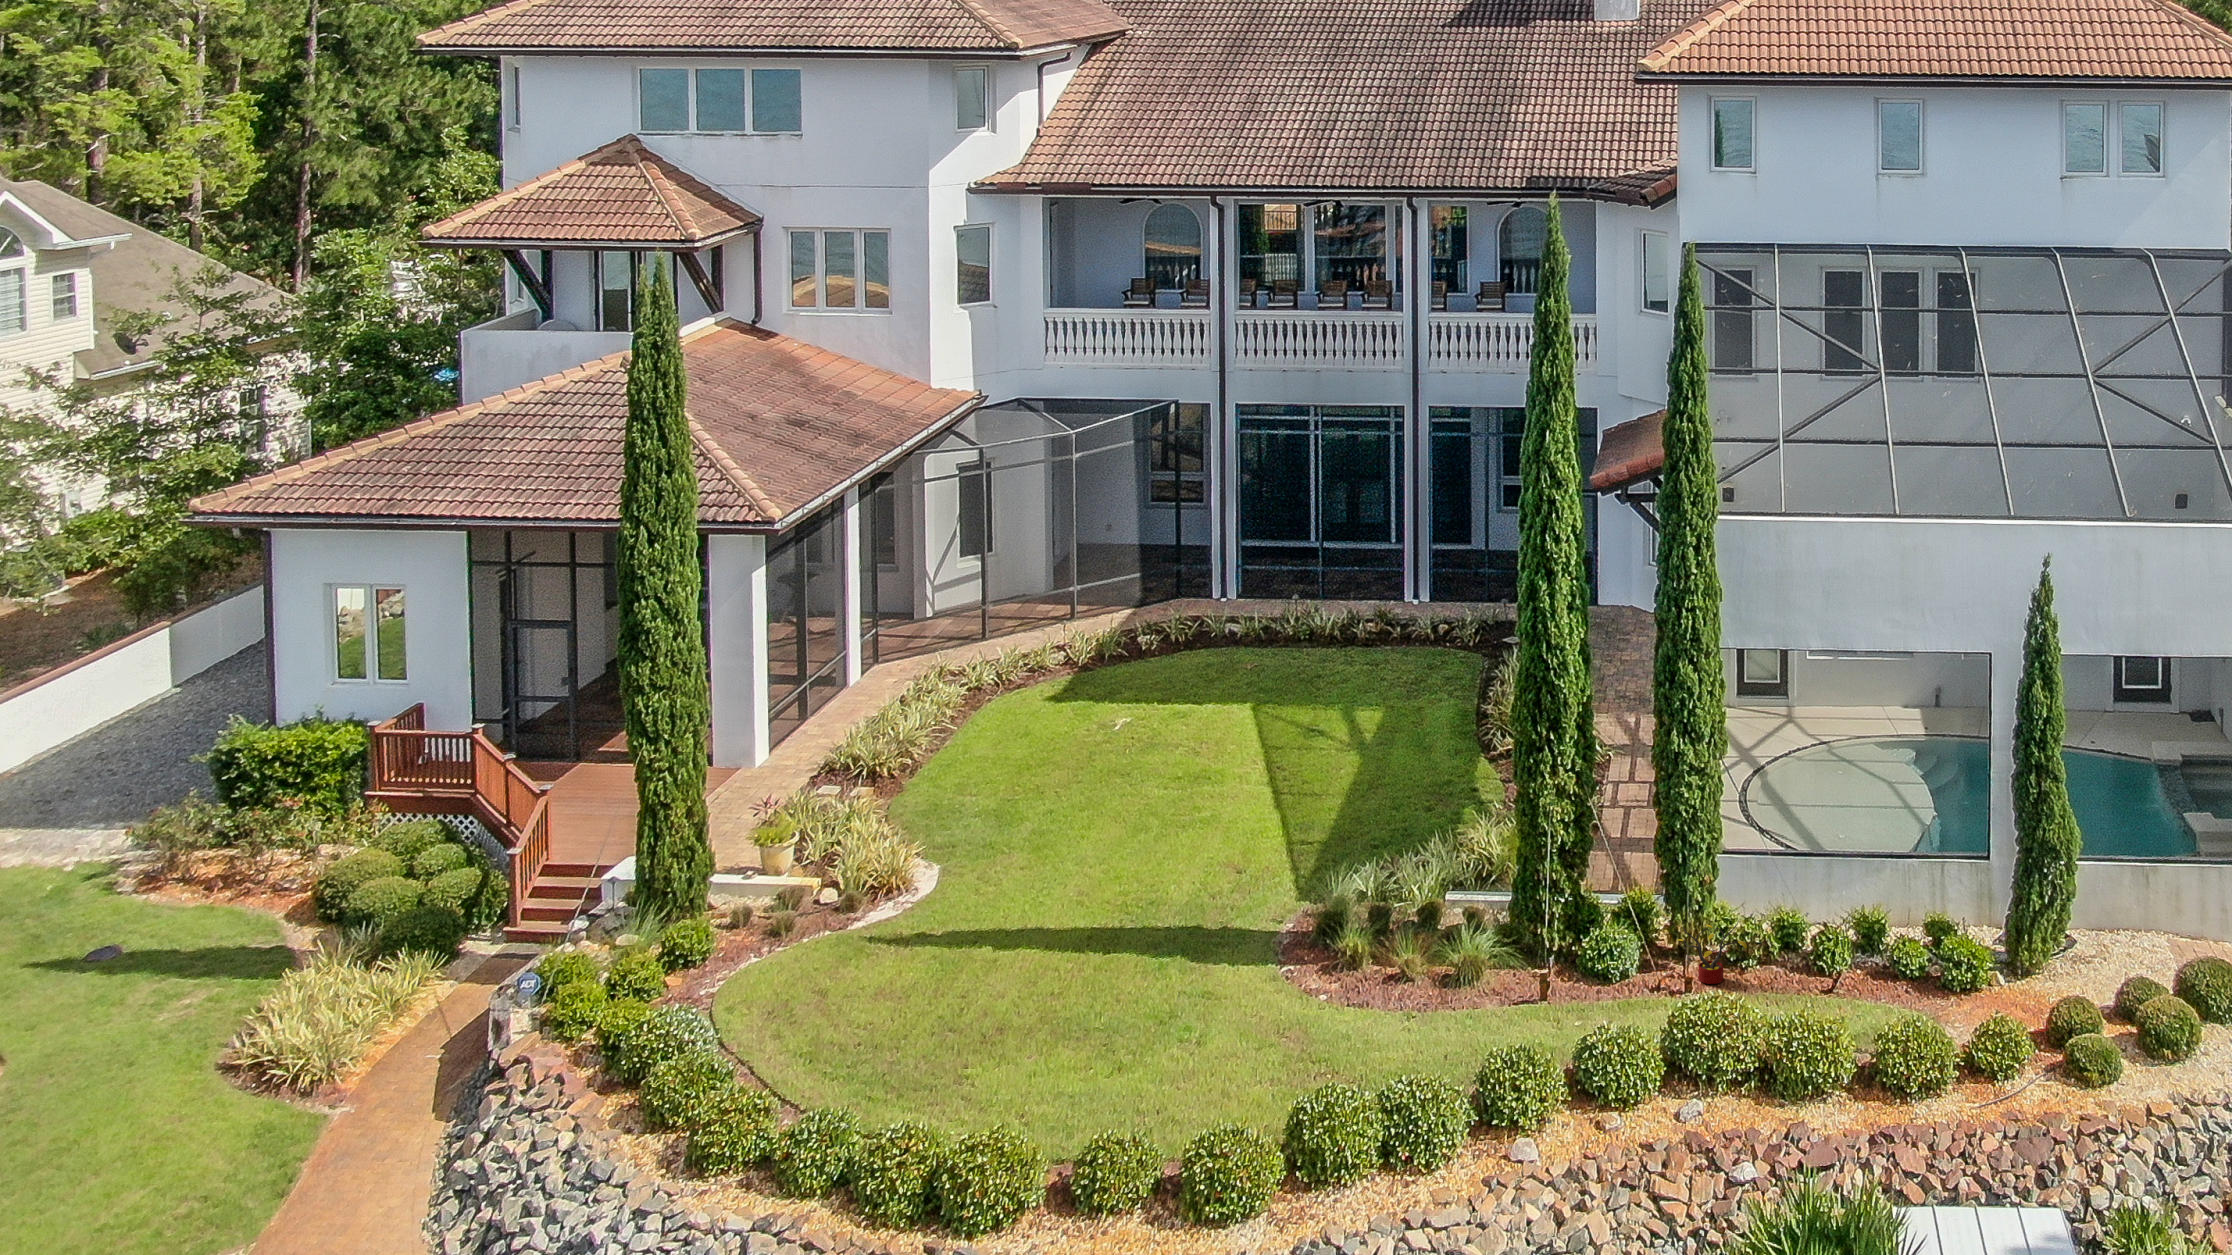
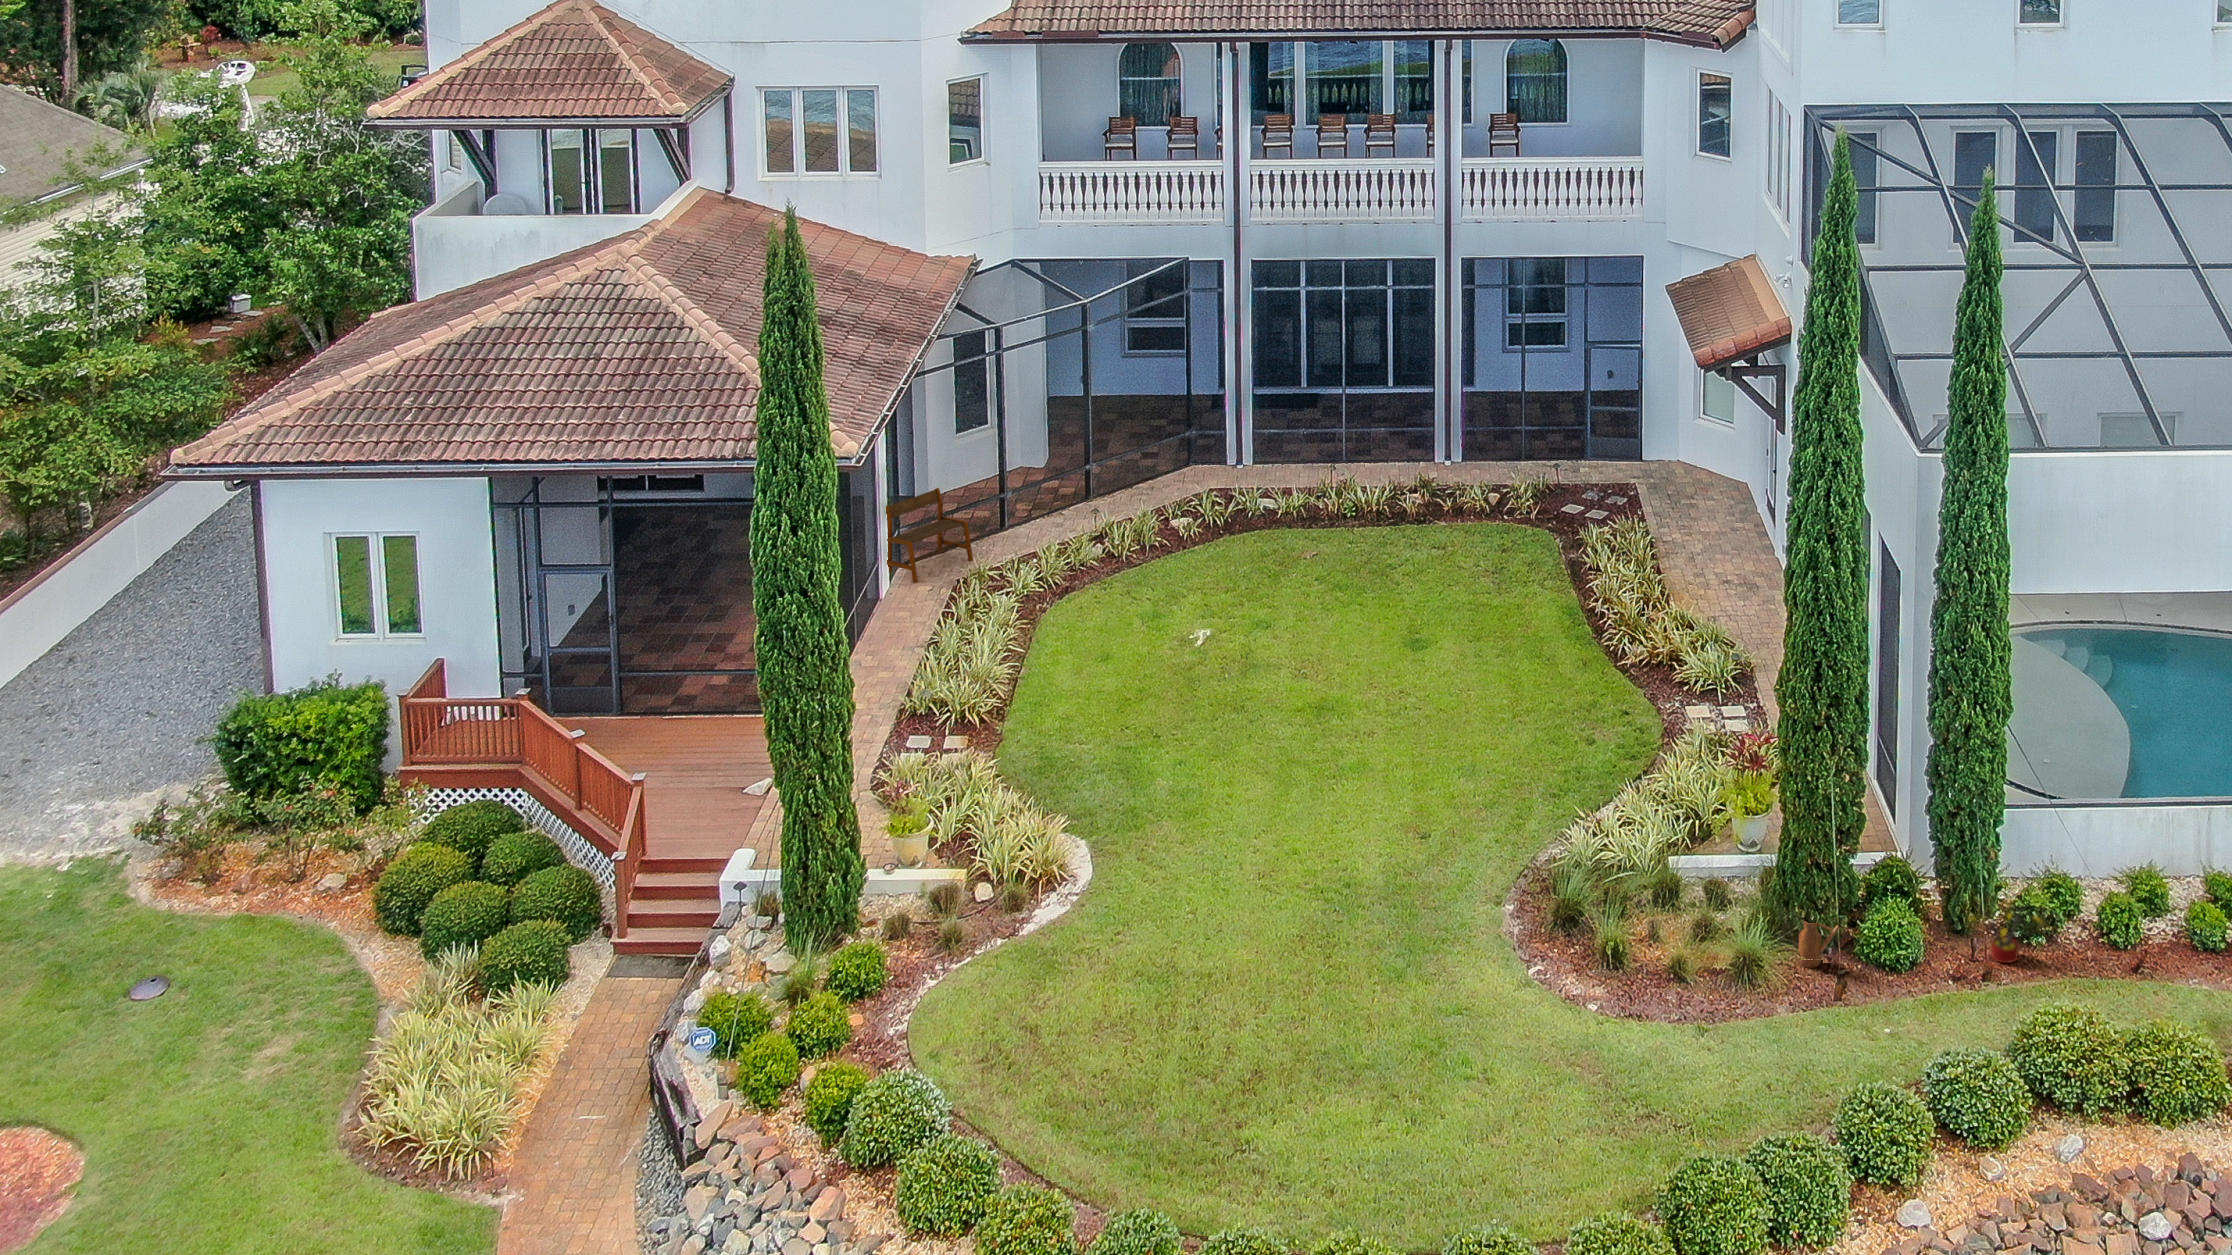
bench: none [854,593,936,675] -> present [886,488,973,582]
watering can: none [1509,929,1548,978] -> present [1798,920,1841,968]

